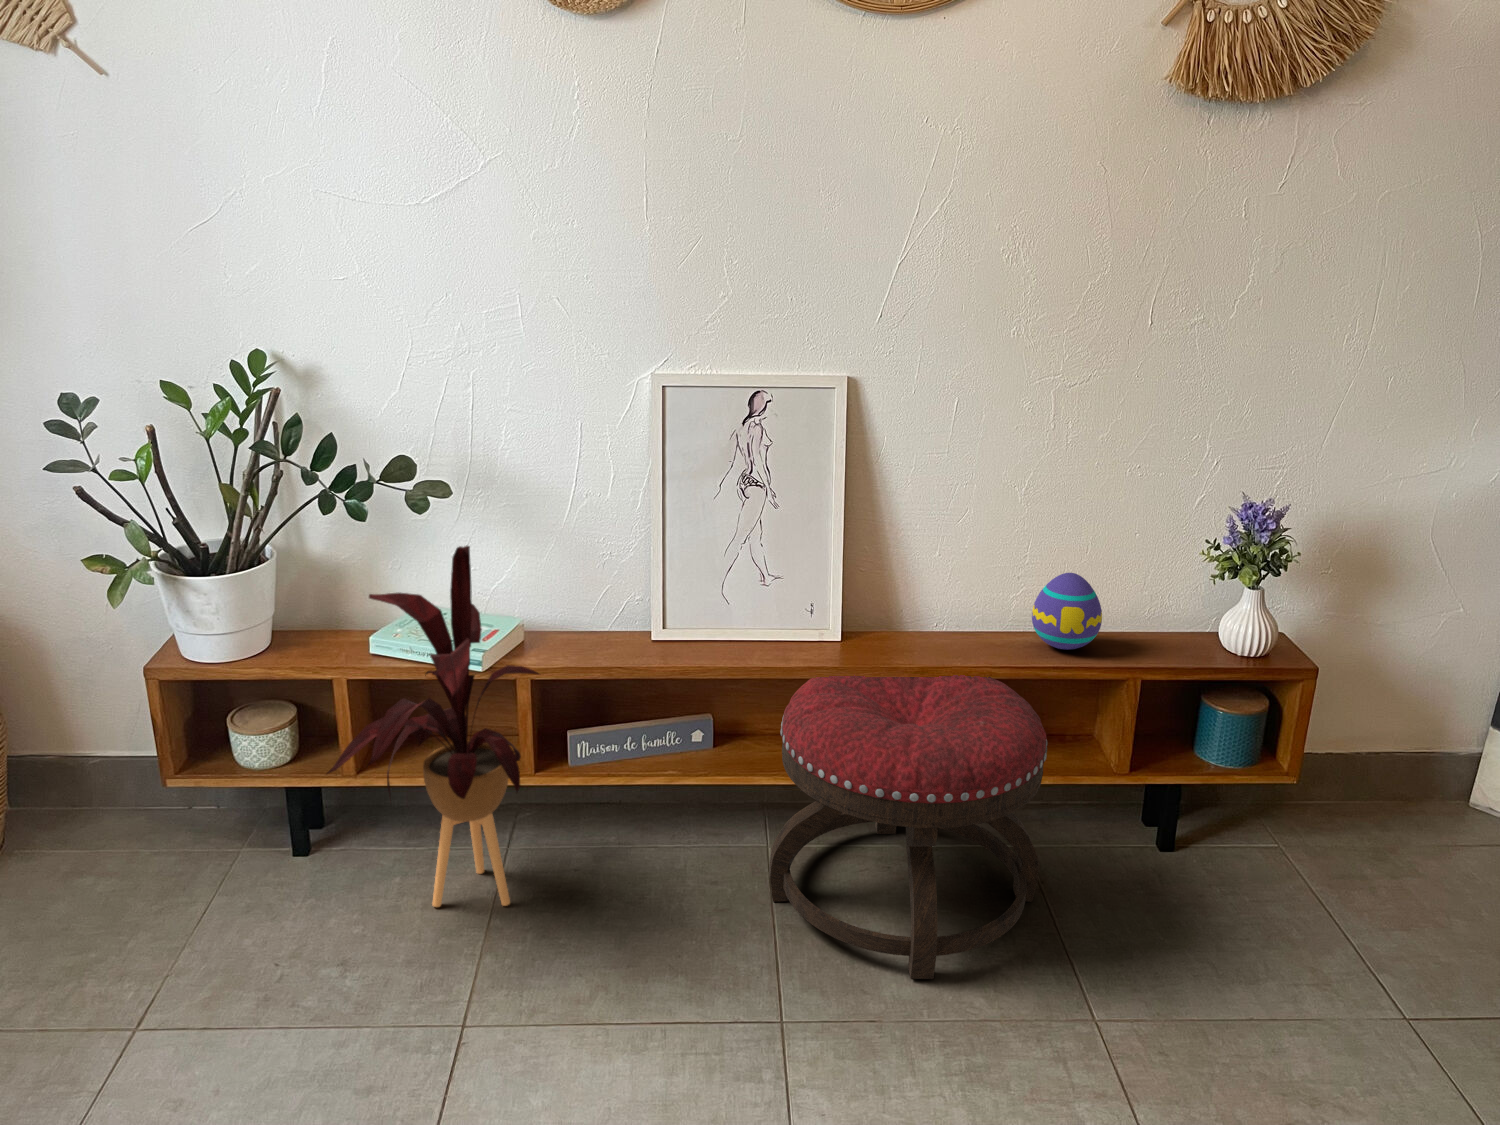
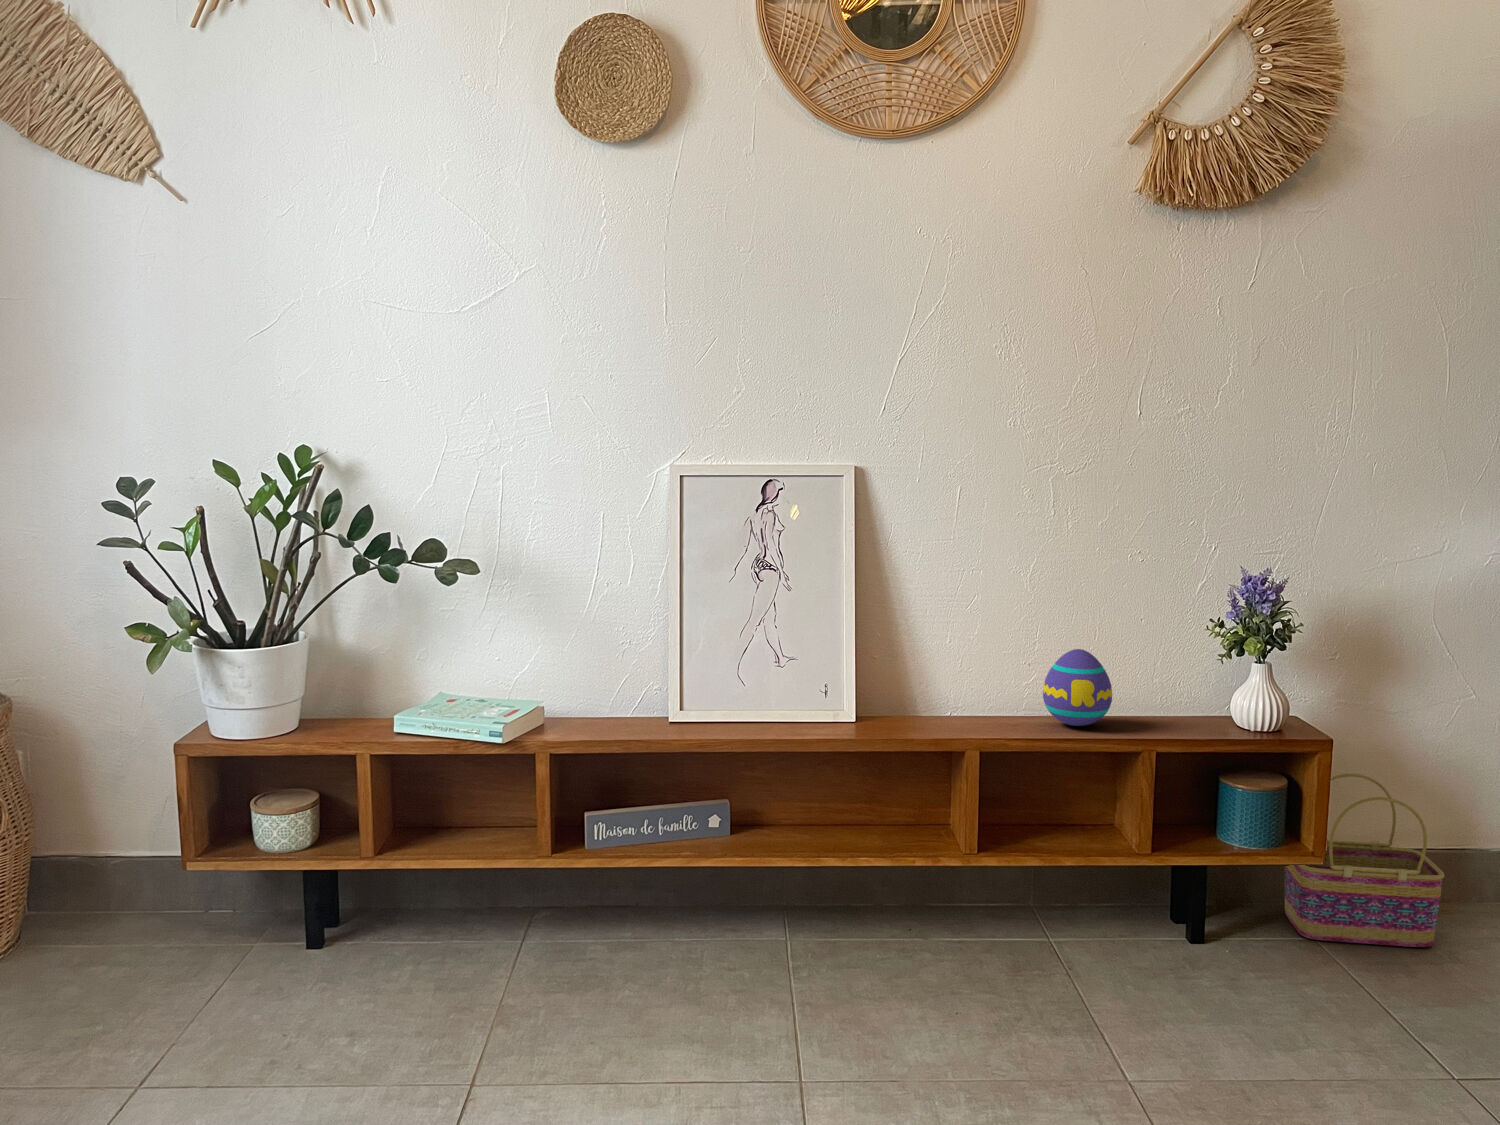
house plant: present [327,546,539,907] -> none [342,604,559,990]
ottoman: present [769,675,1047,979] -> none [787,740,1064,1054]
basket: none [1255,689,1413,857] -> present [1285,774,1444,947]

